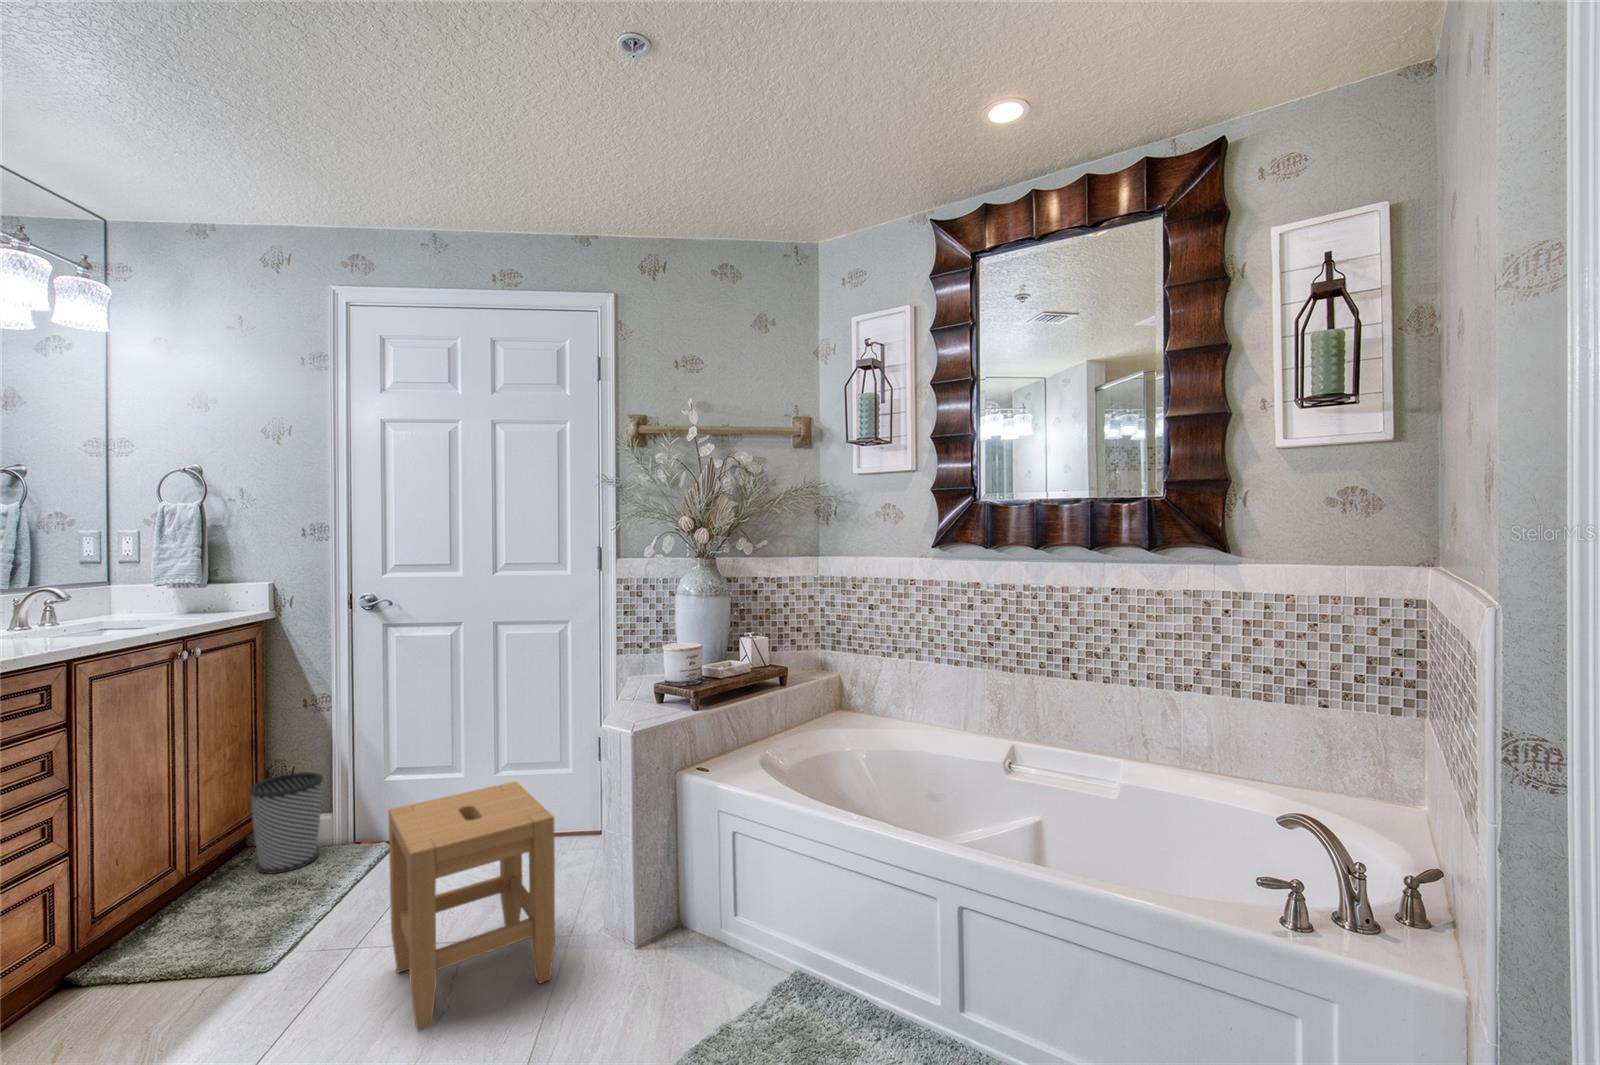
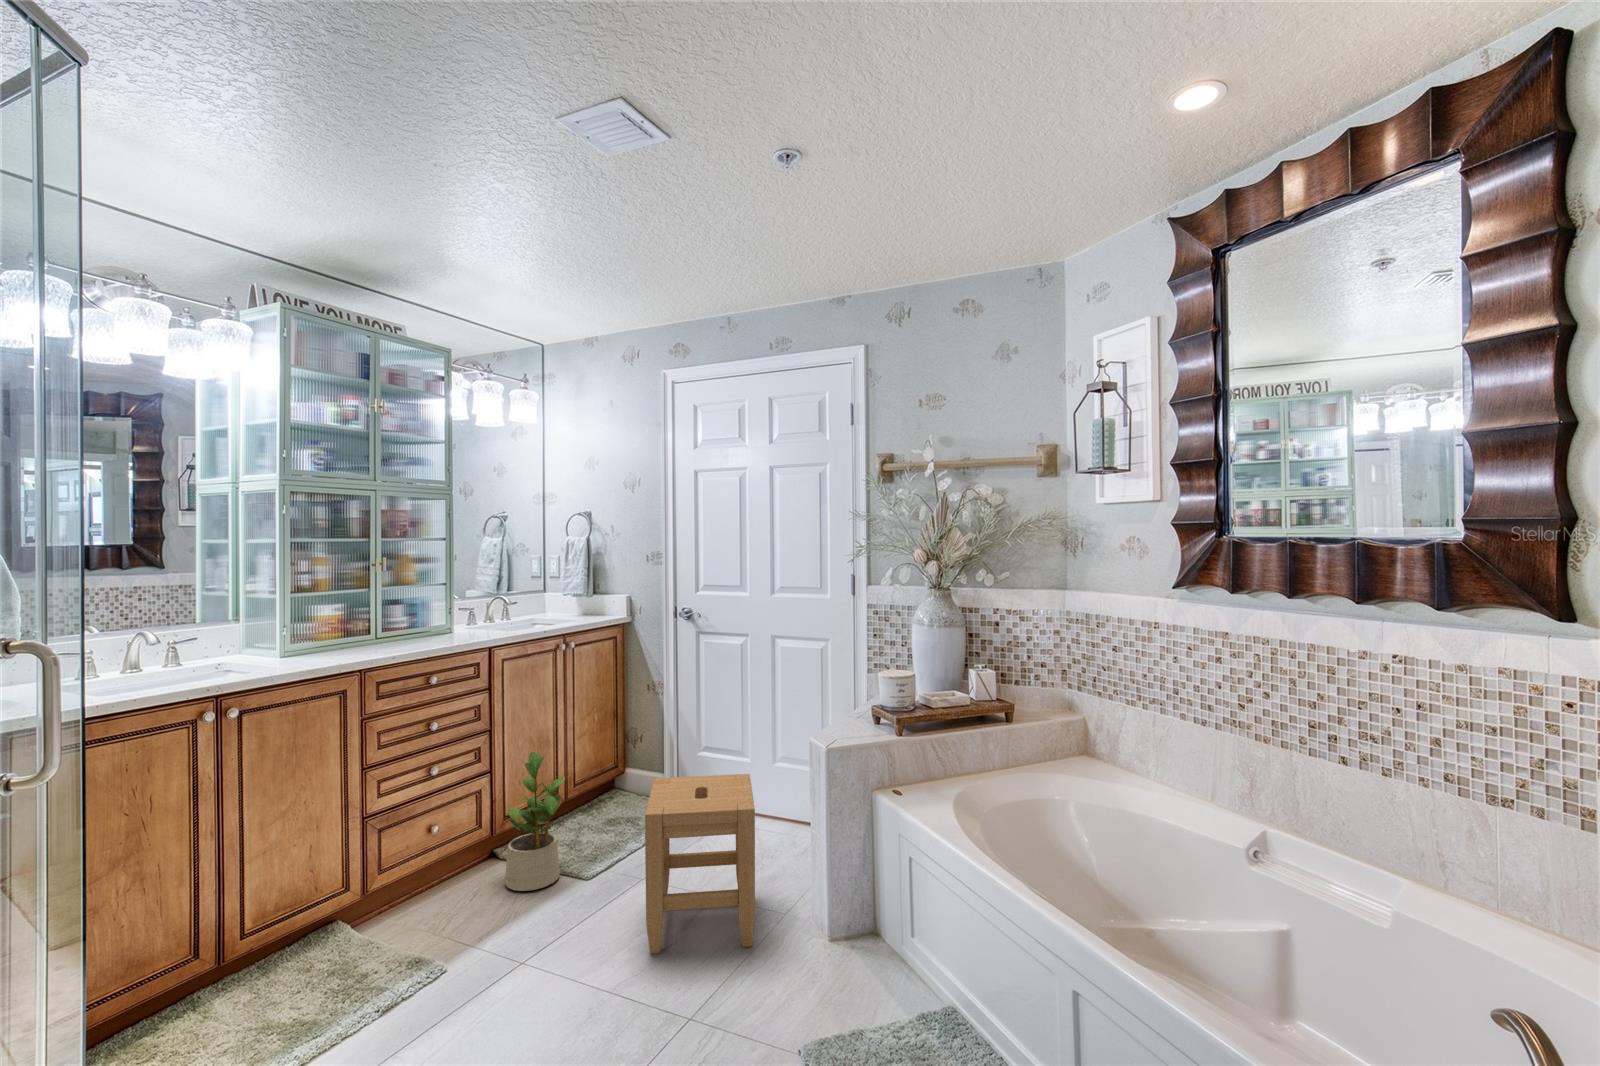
wastebasket: present [249,772,323,874] -> none [607,740,654,813]
potted plant: none [116,809,228,1019] -> present [505,752,565,891]

